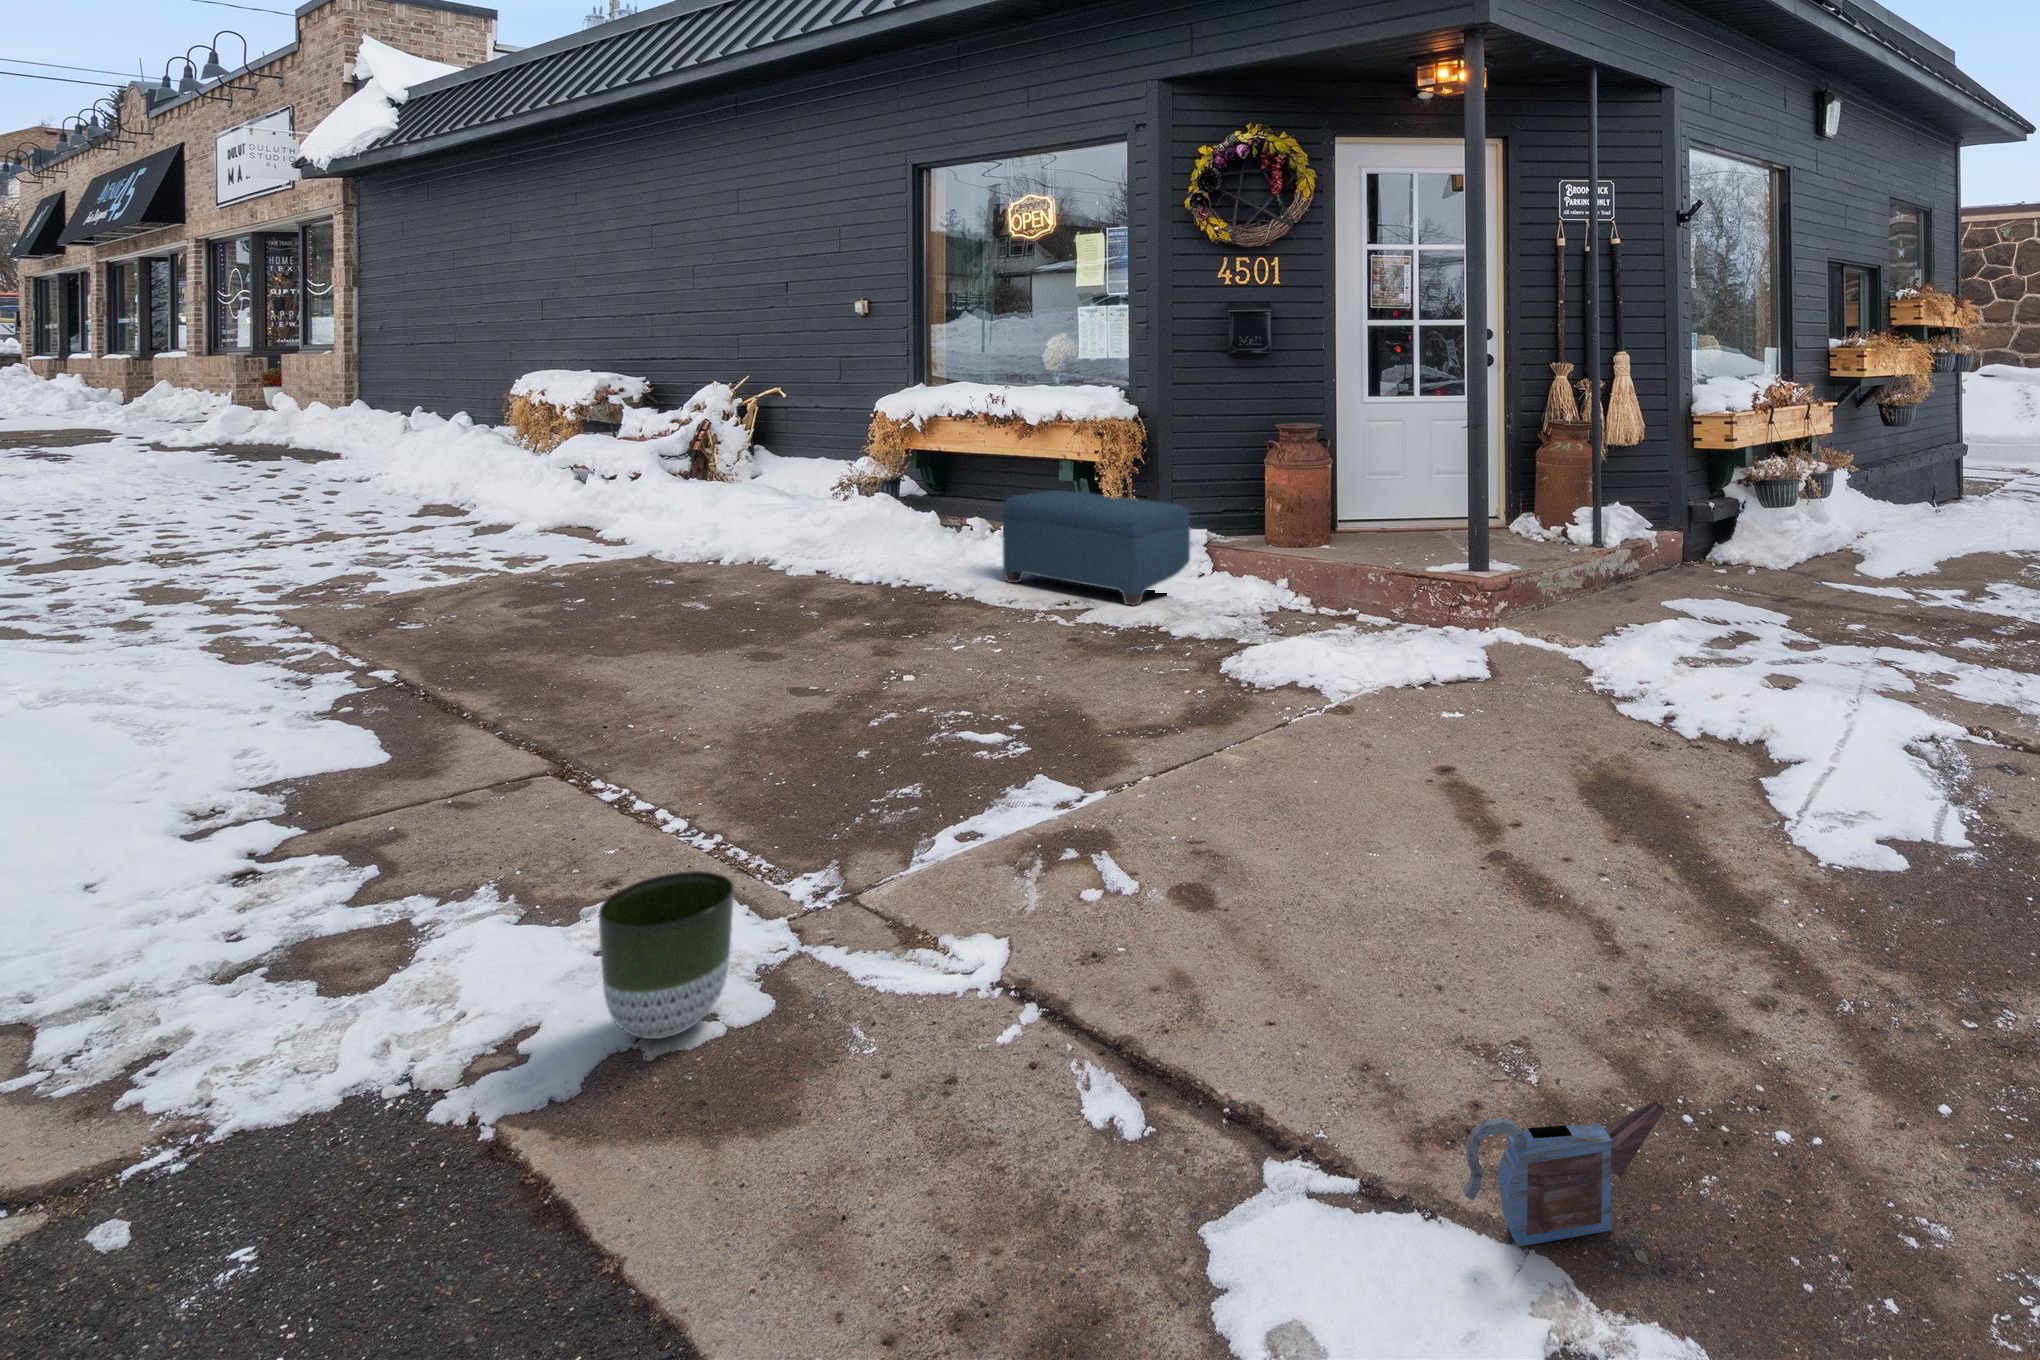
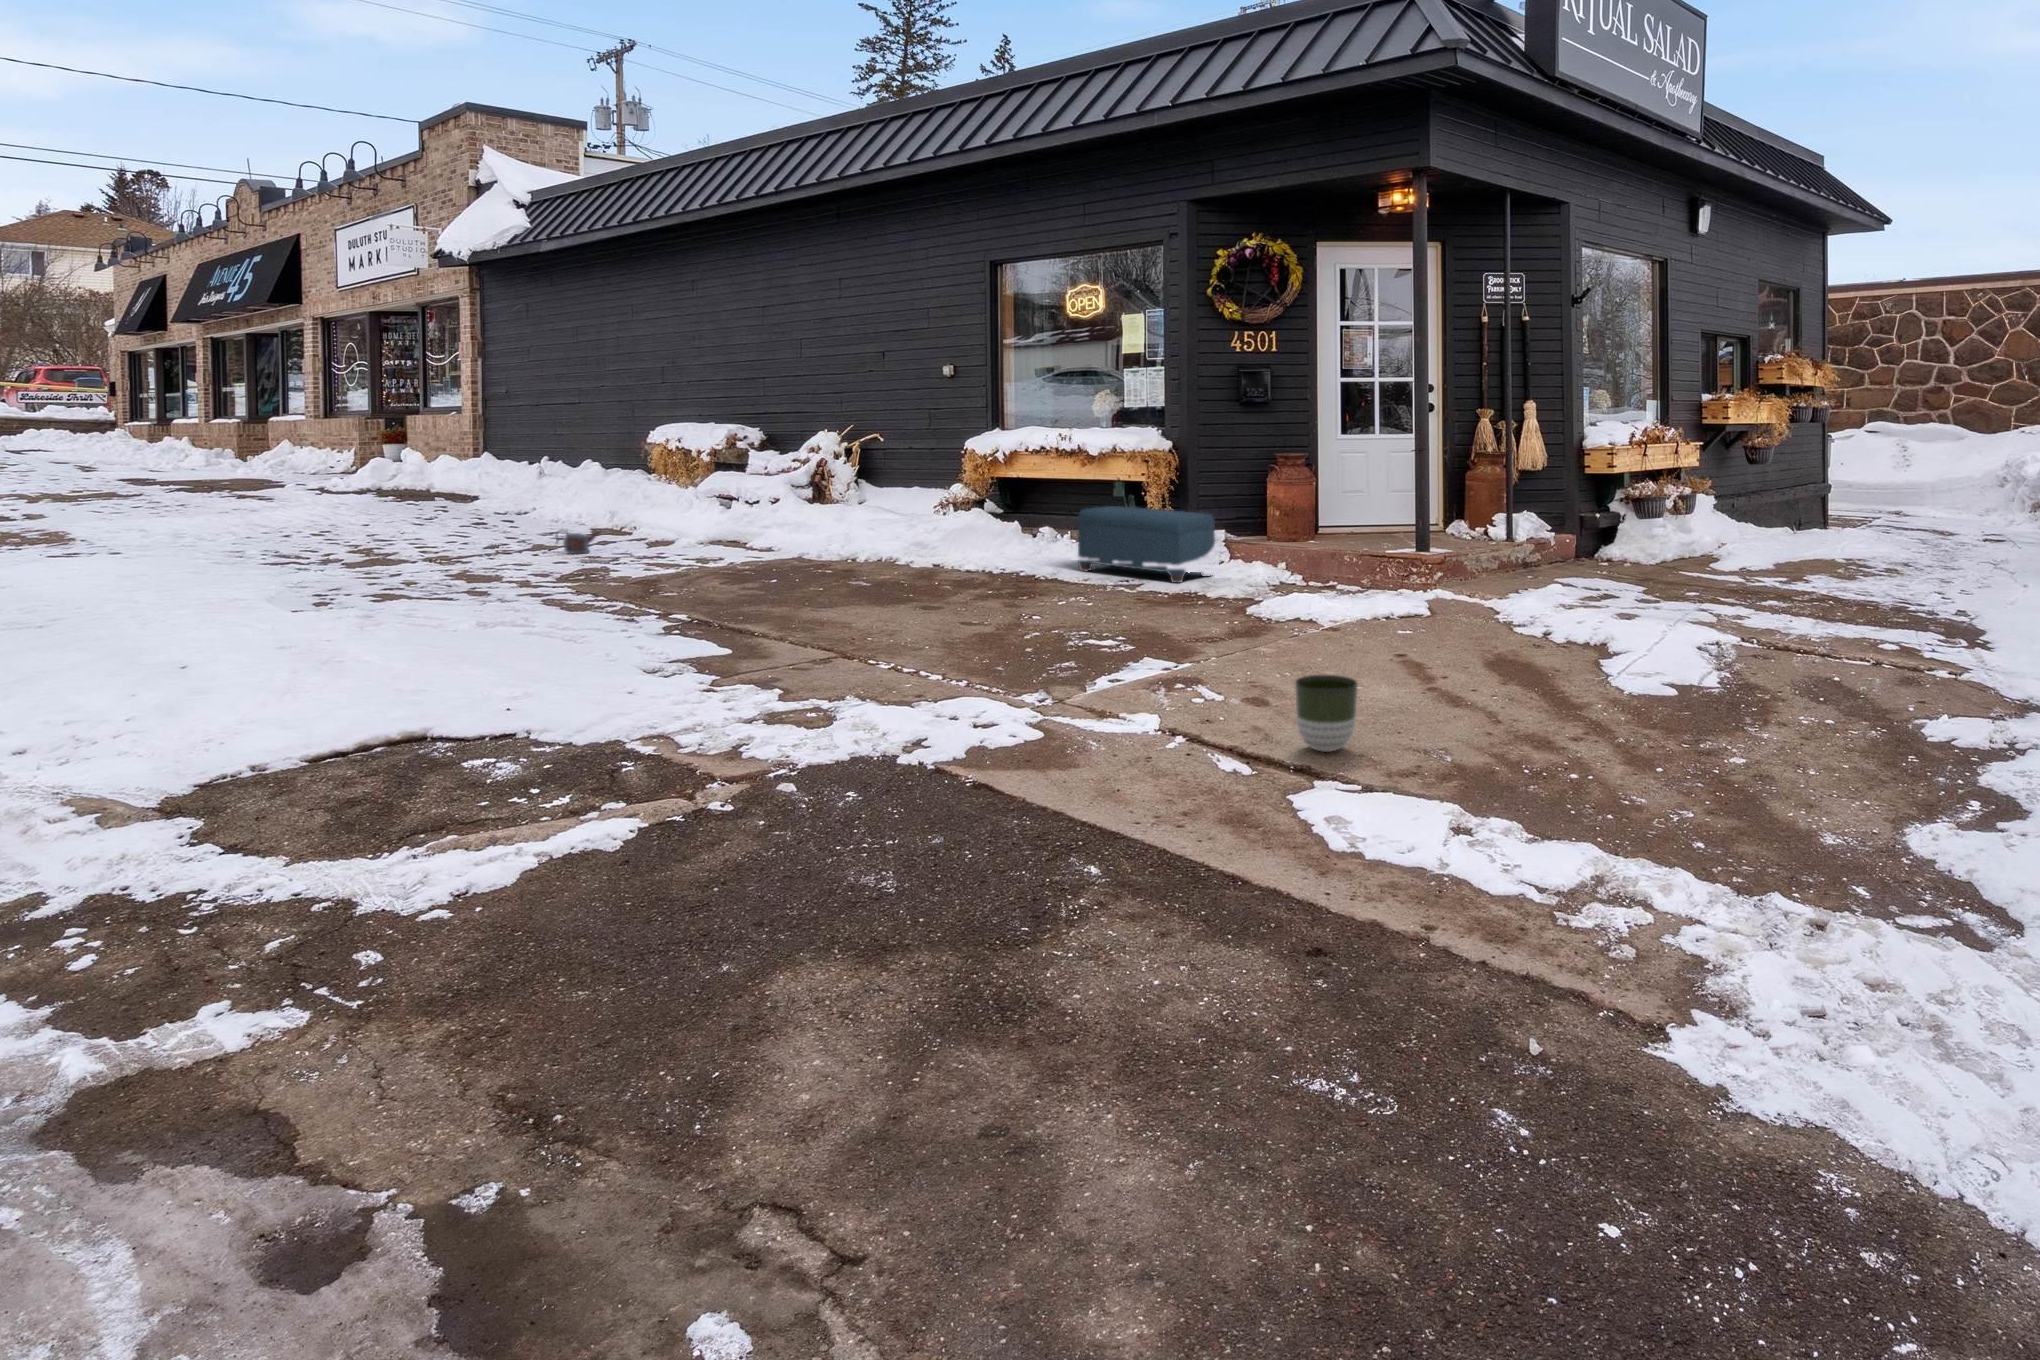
planter: present [599,871,734,1039] -> present [1295,675,1358,752]
watering can: present [1463,1101,1665,1247] -> present [556,530,601,554]

